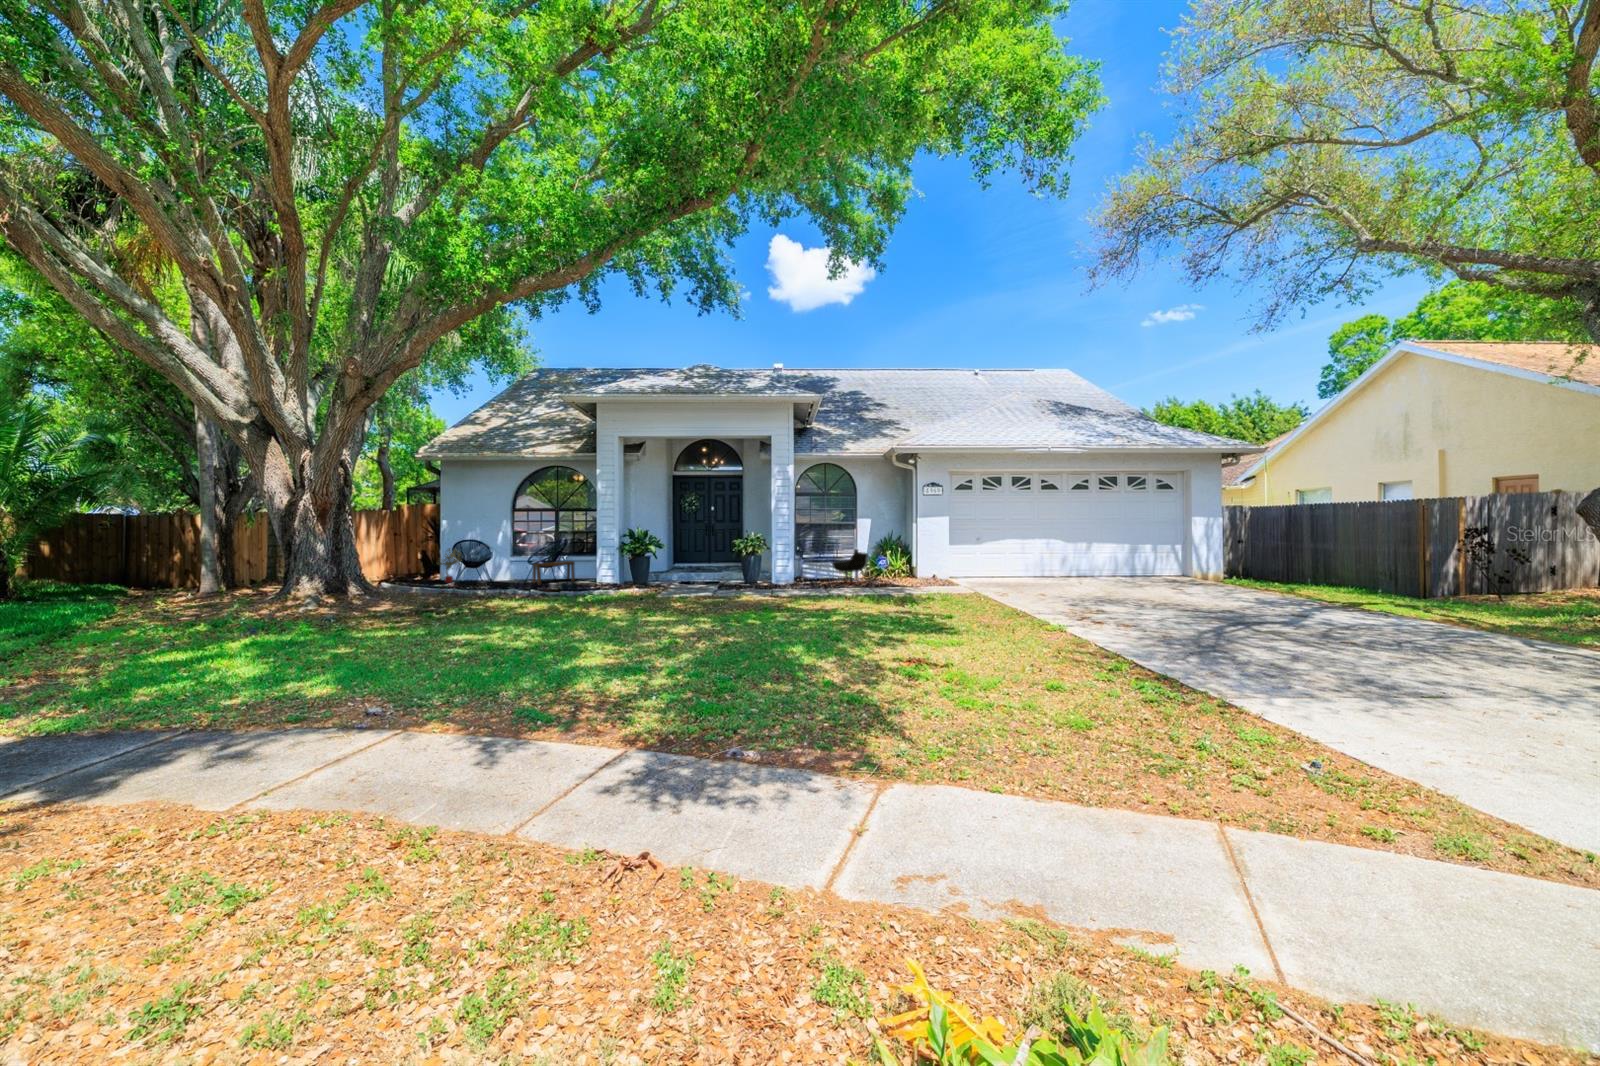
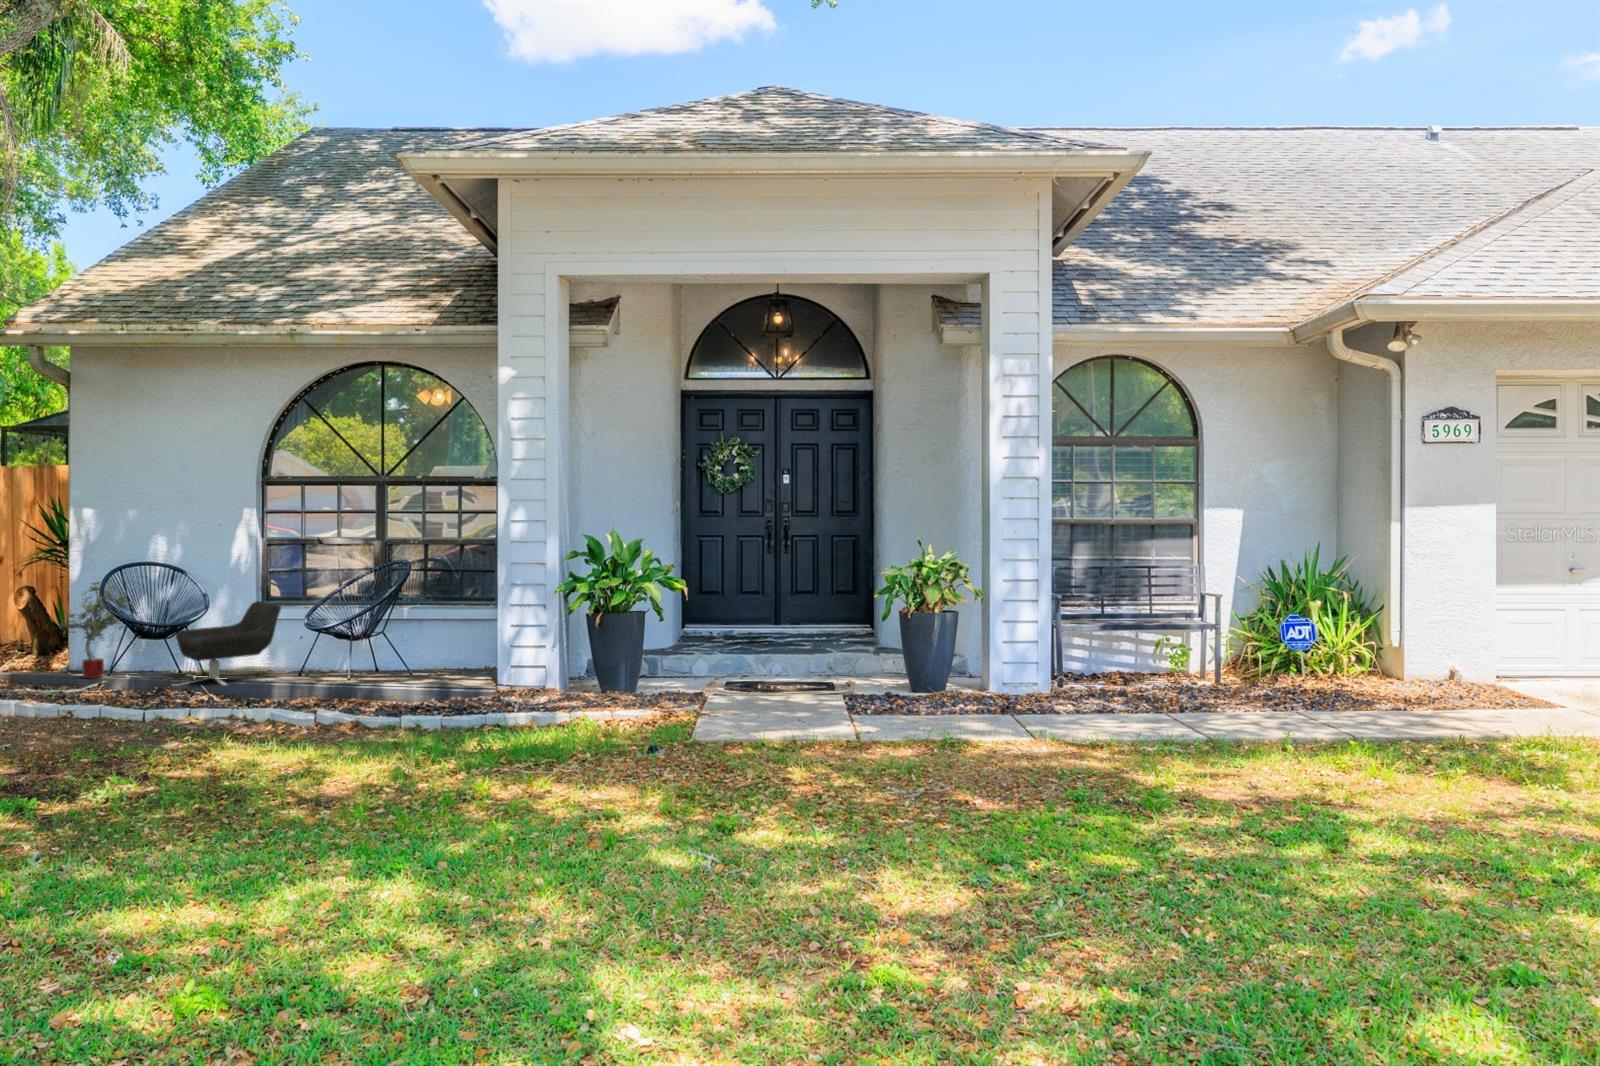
lounge chair: present [832,552,868,579] -> present [176,601,281,685]
bench: present [532,561,575,585] -> none [319,619,433,686]

